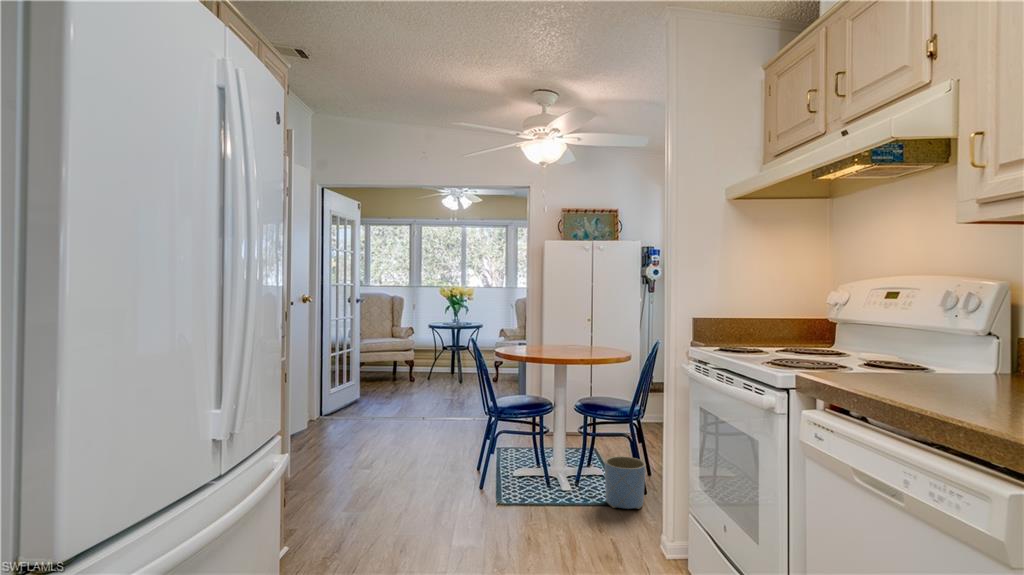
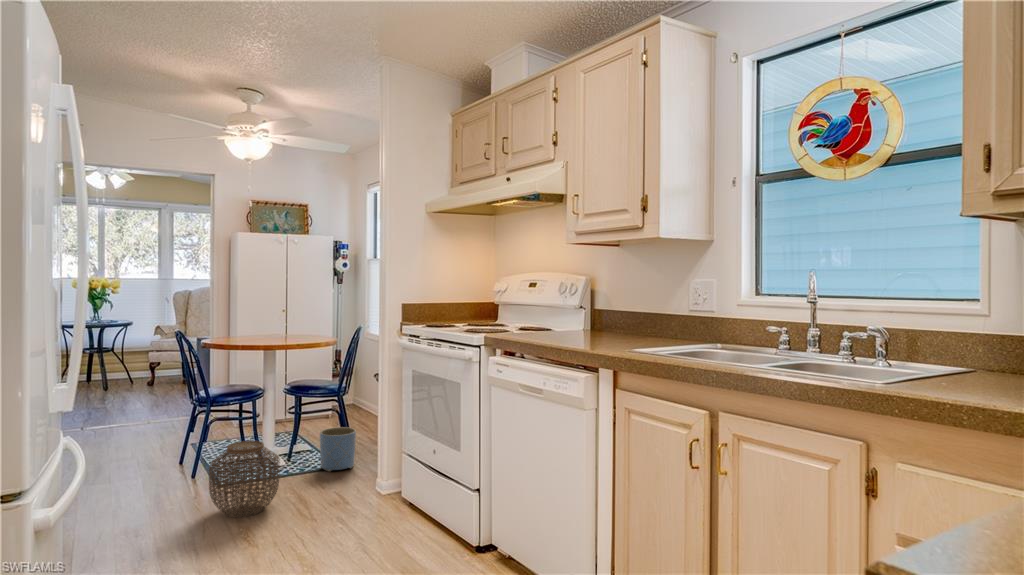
woven basket: none [478,463,547,549] -> present [209,441,280,517]

